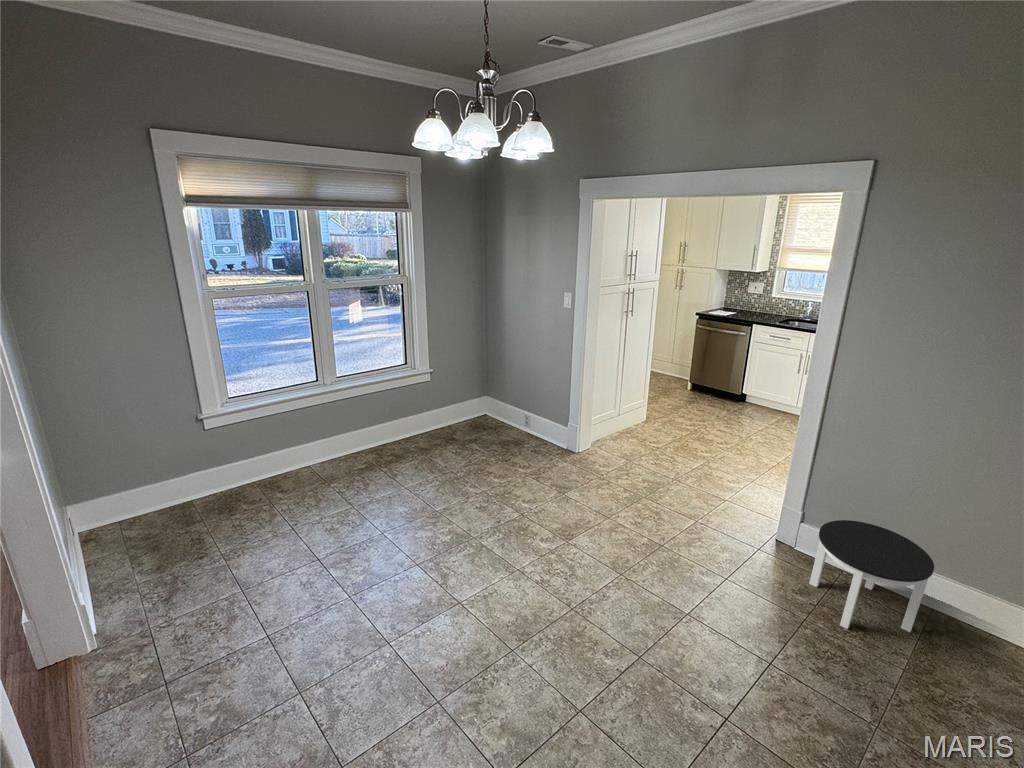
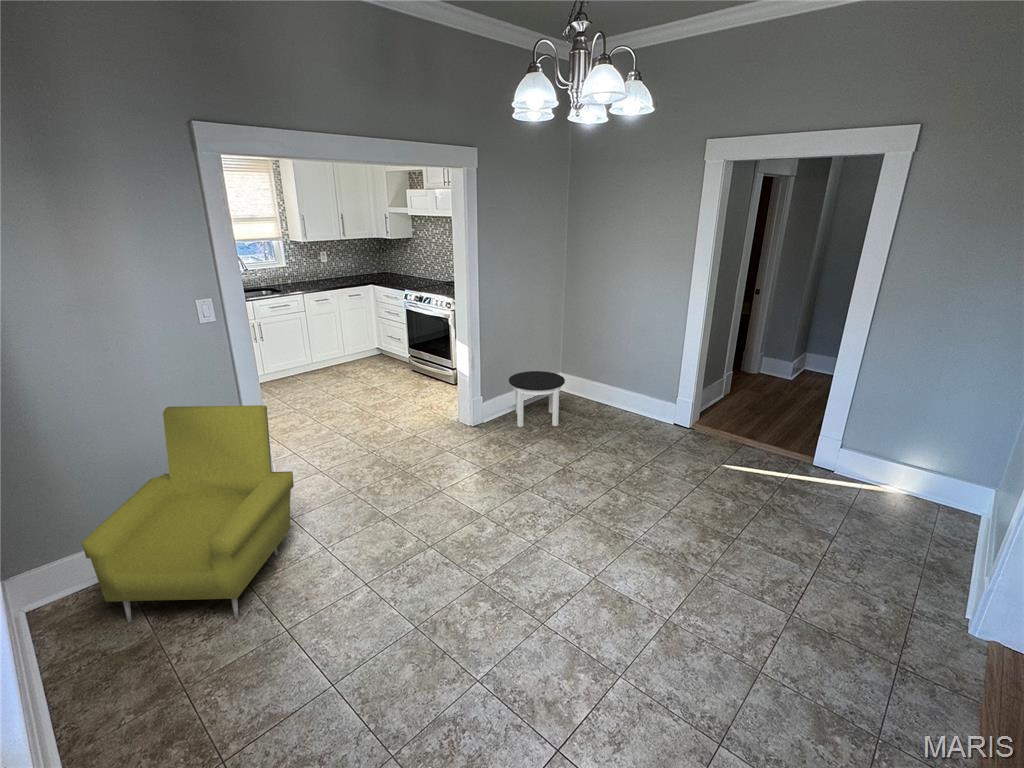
armchair: none [461,352,545,460] -> present [82,405,294,623]

